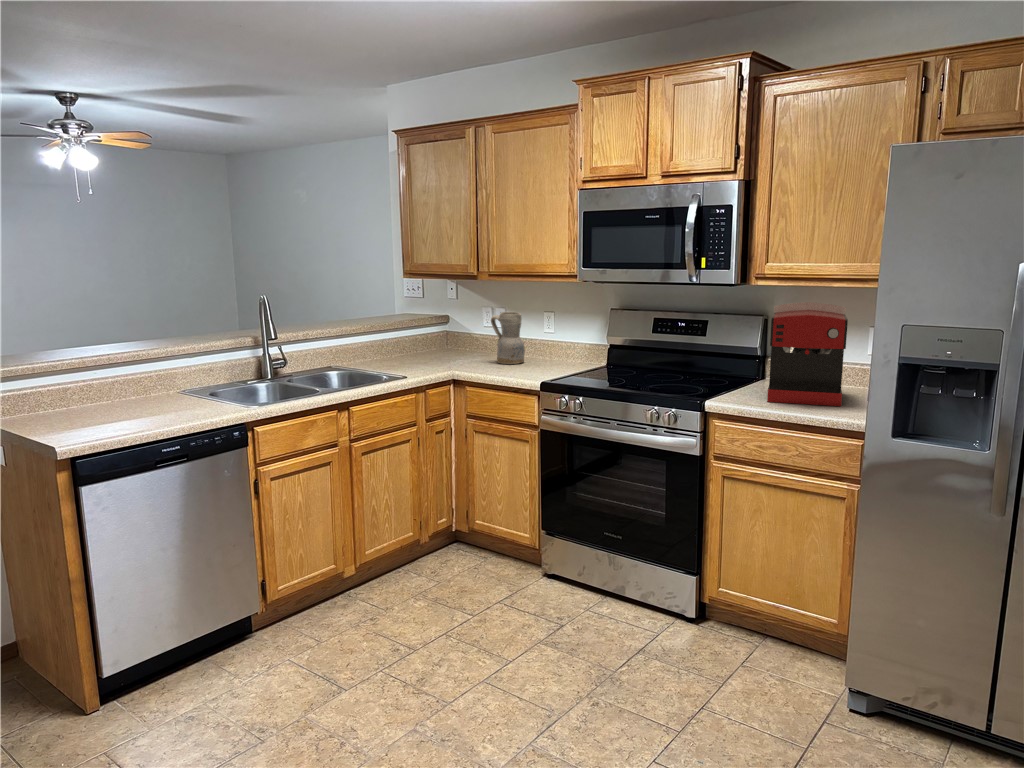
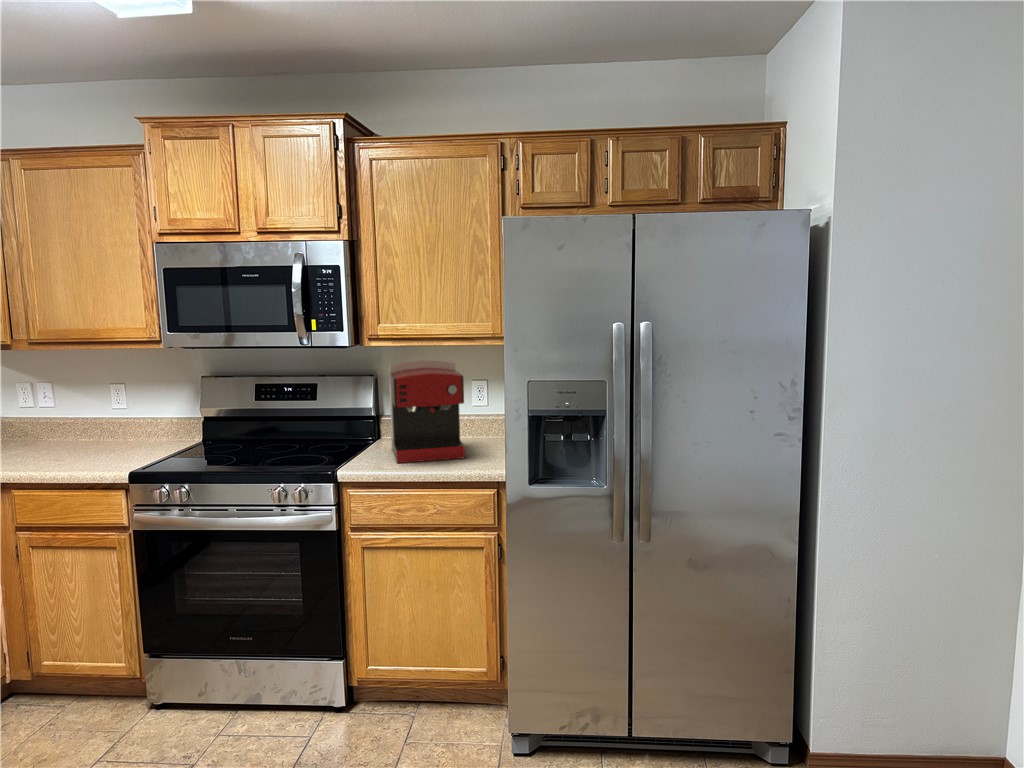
ceramic pitcher: present [491,312,525,364] -> none [40,390,94,455]

